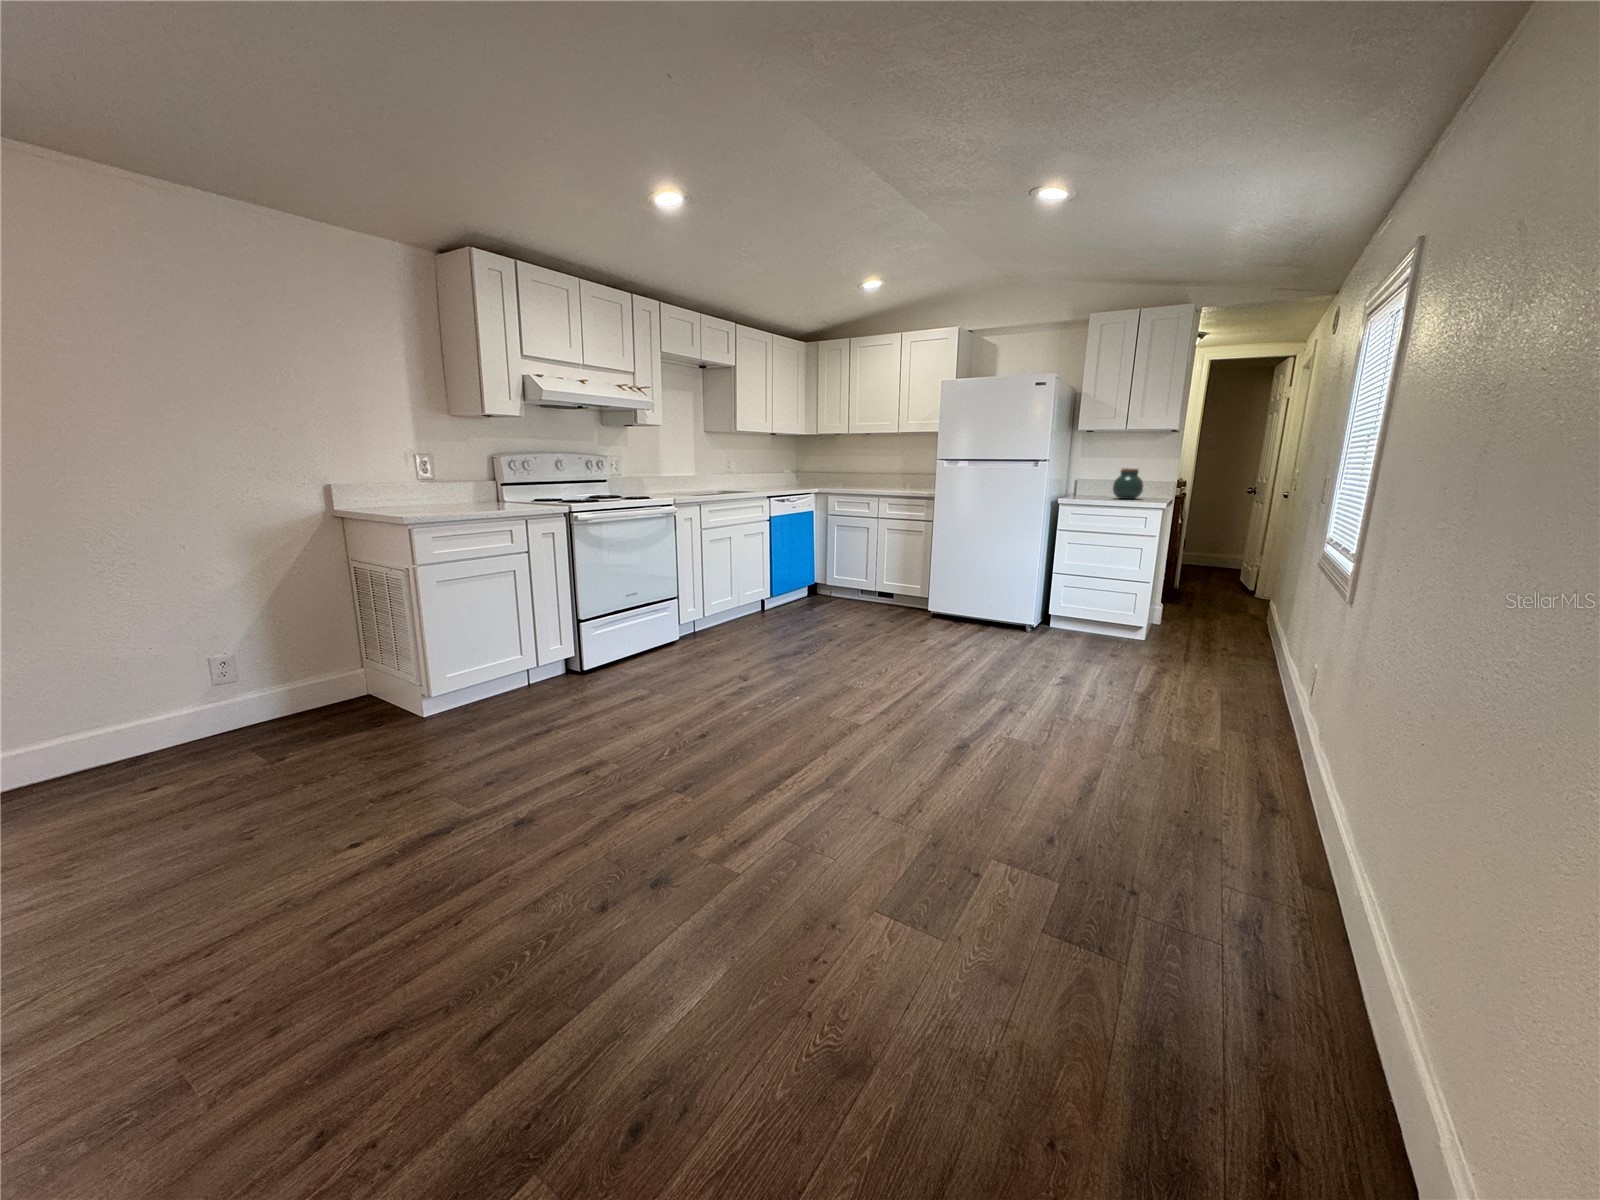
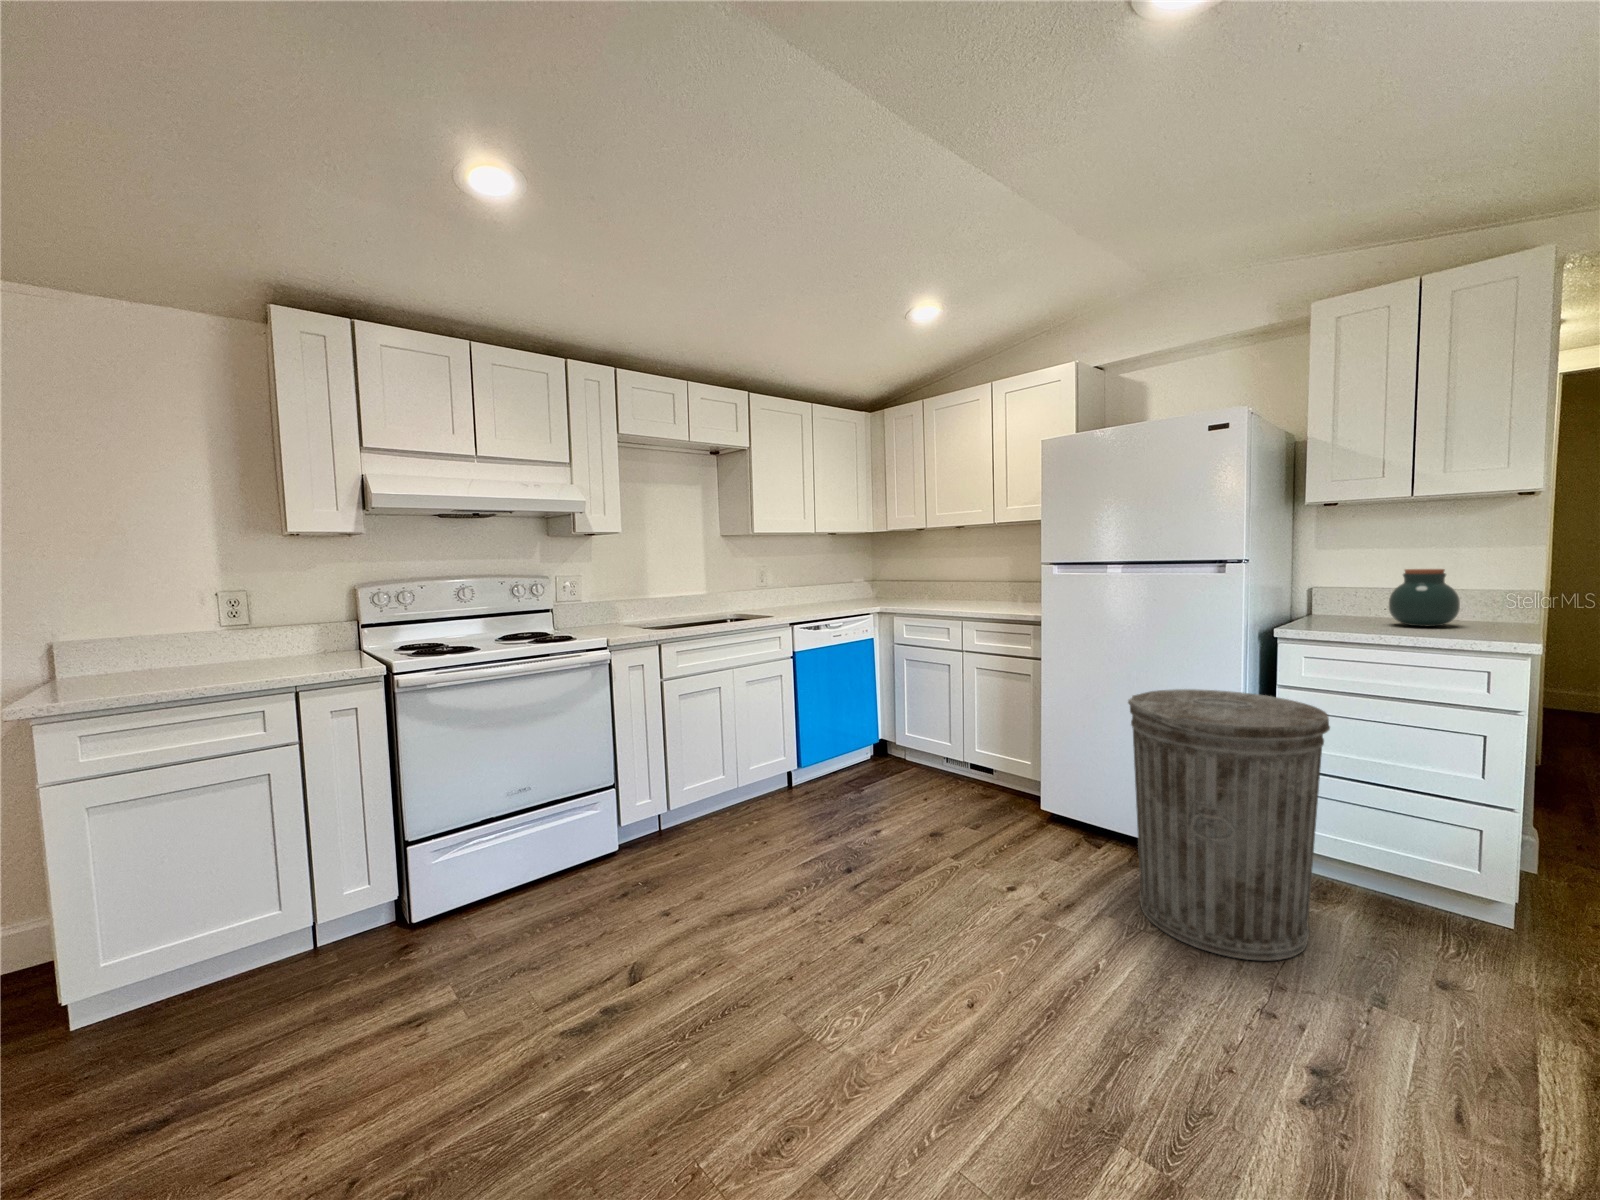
trash can: none [988,531,1082,656] -> present [1128,689,1330,961]

